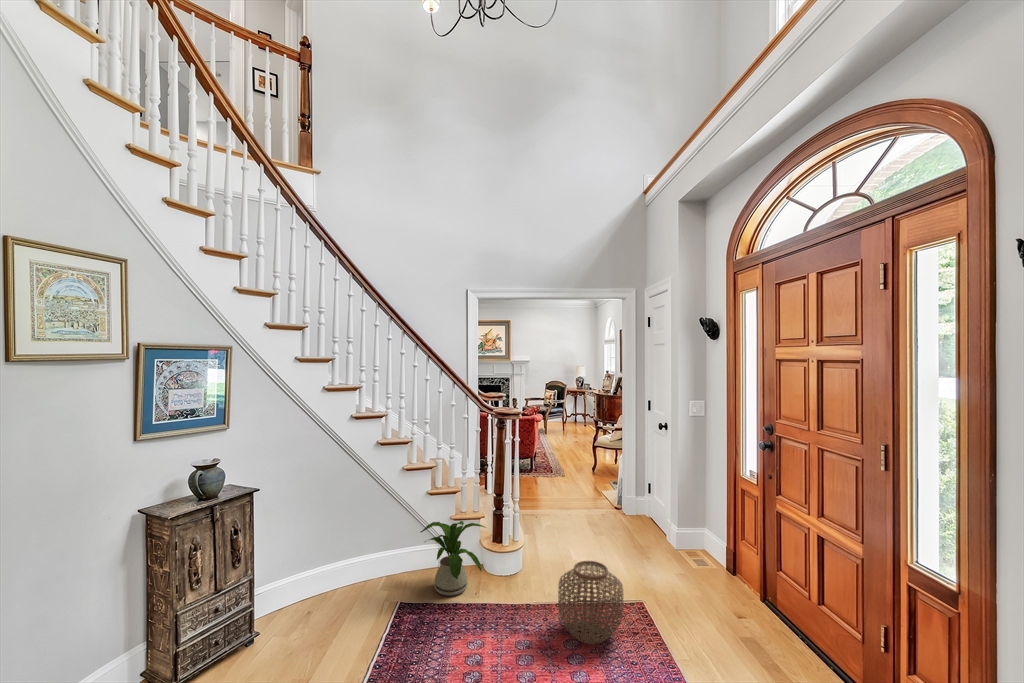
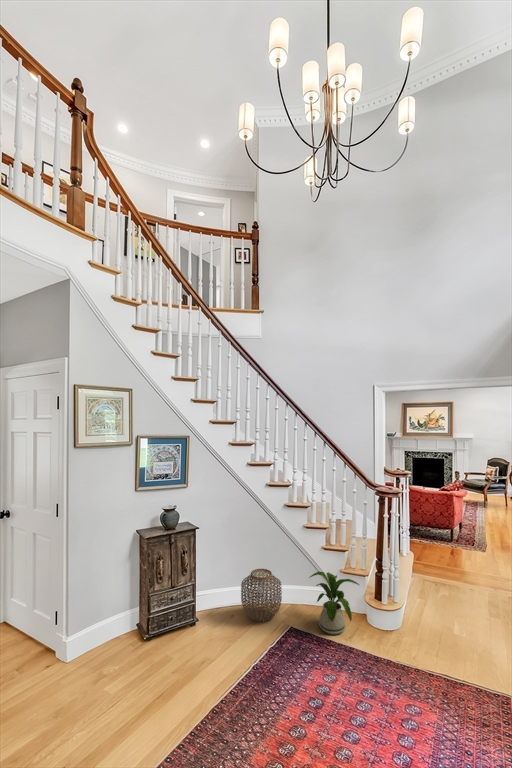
woven basket: present [558,561,623,644] -> present [241,569,282,622]

